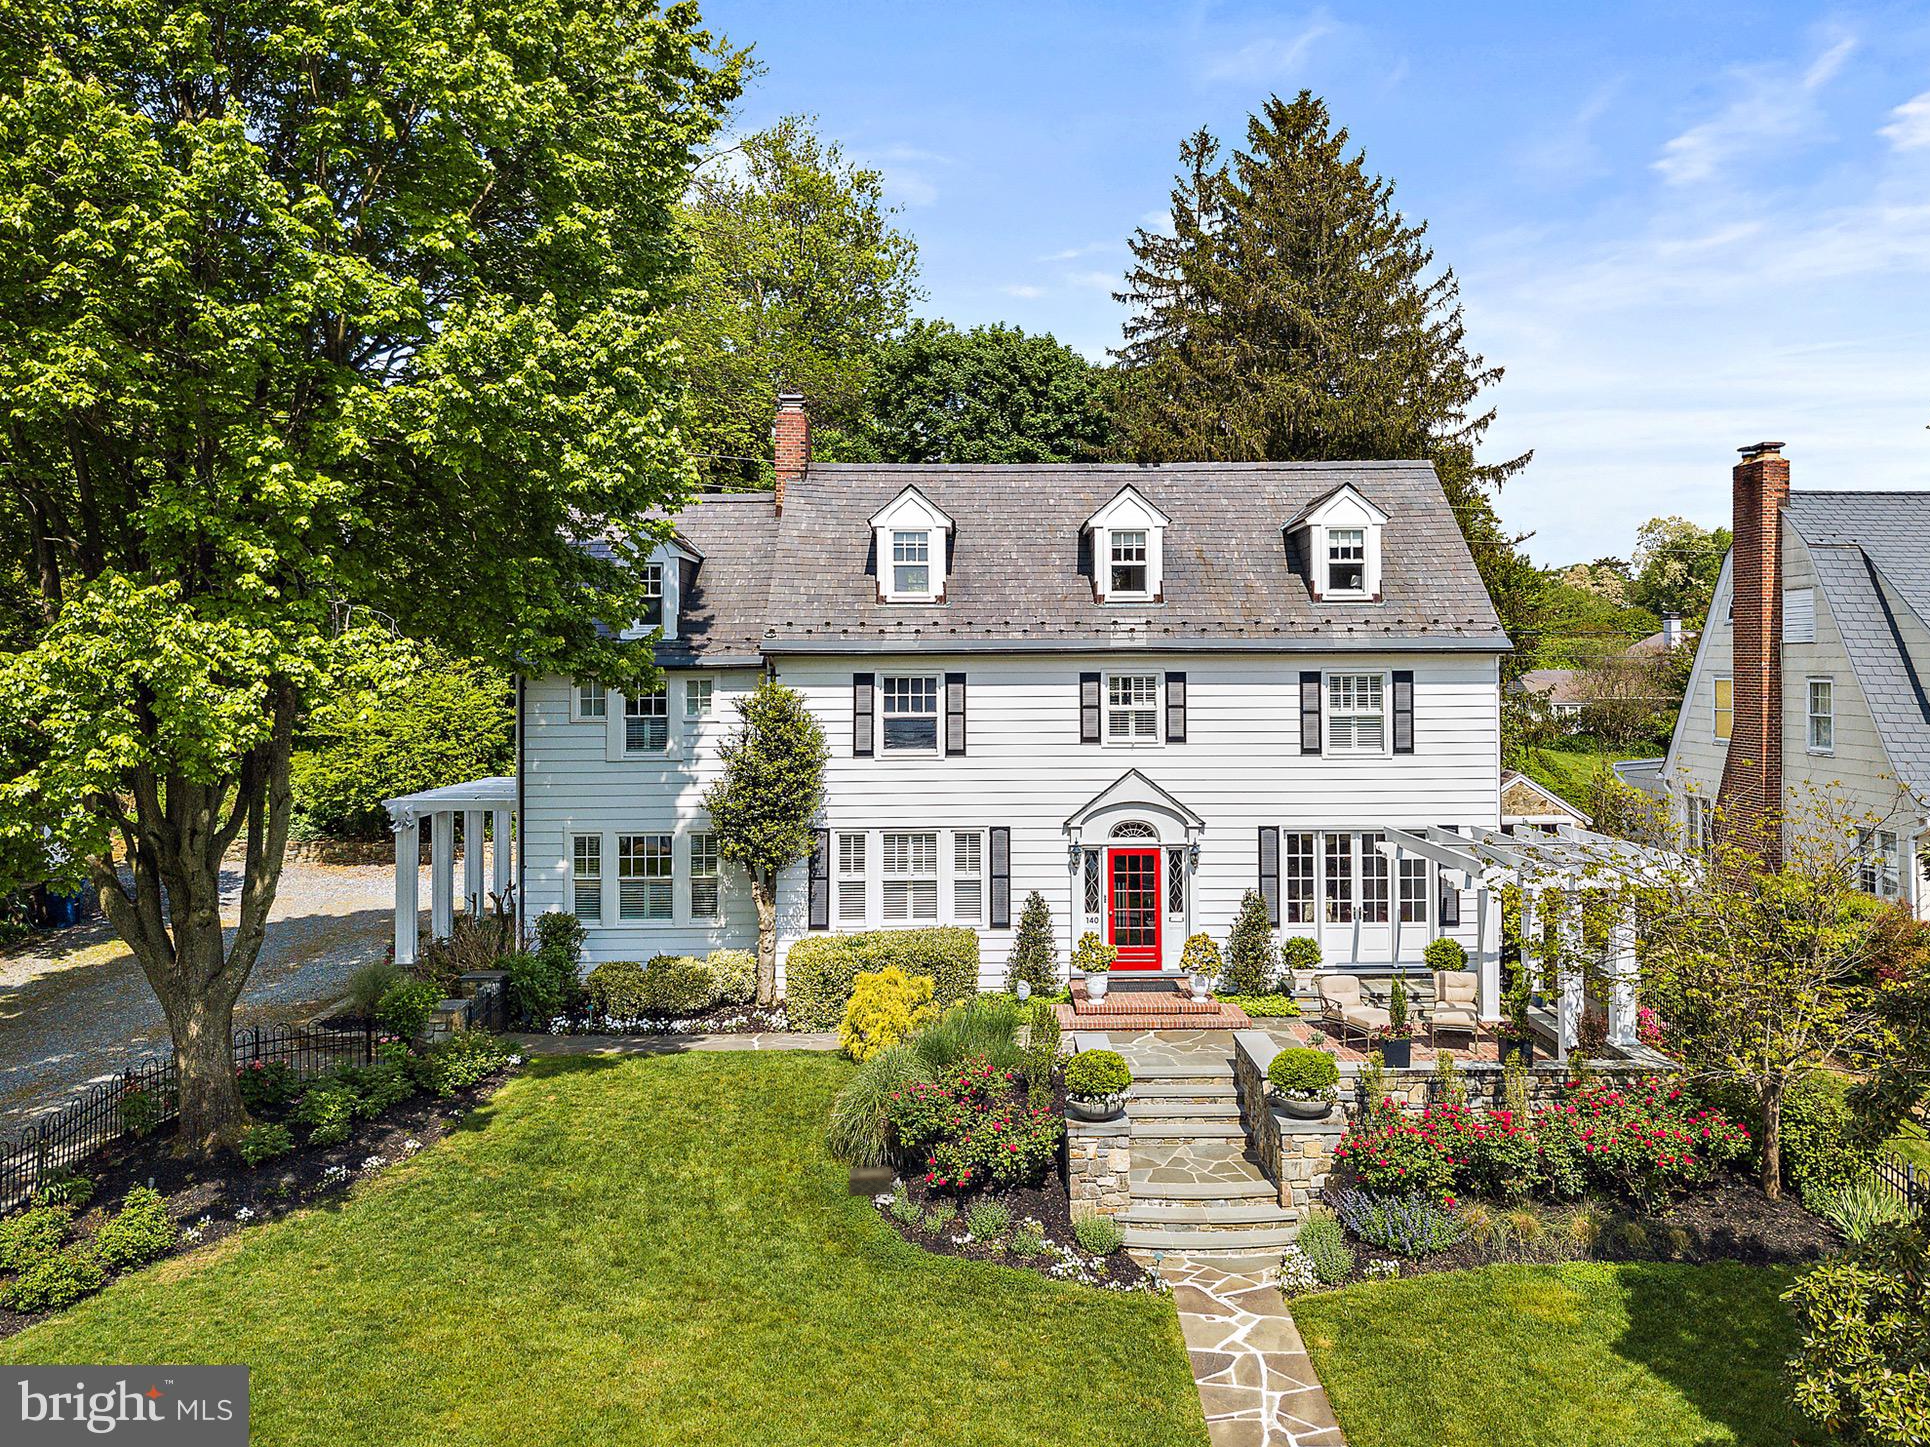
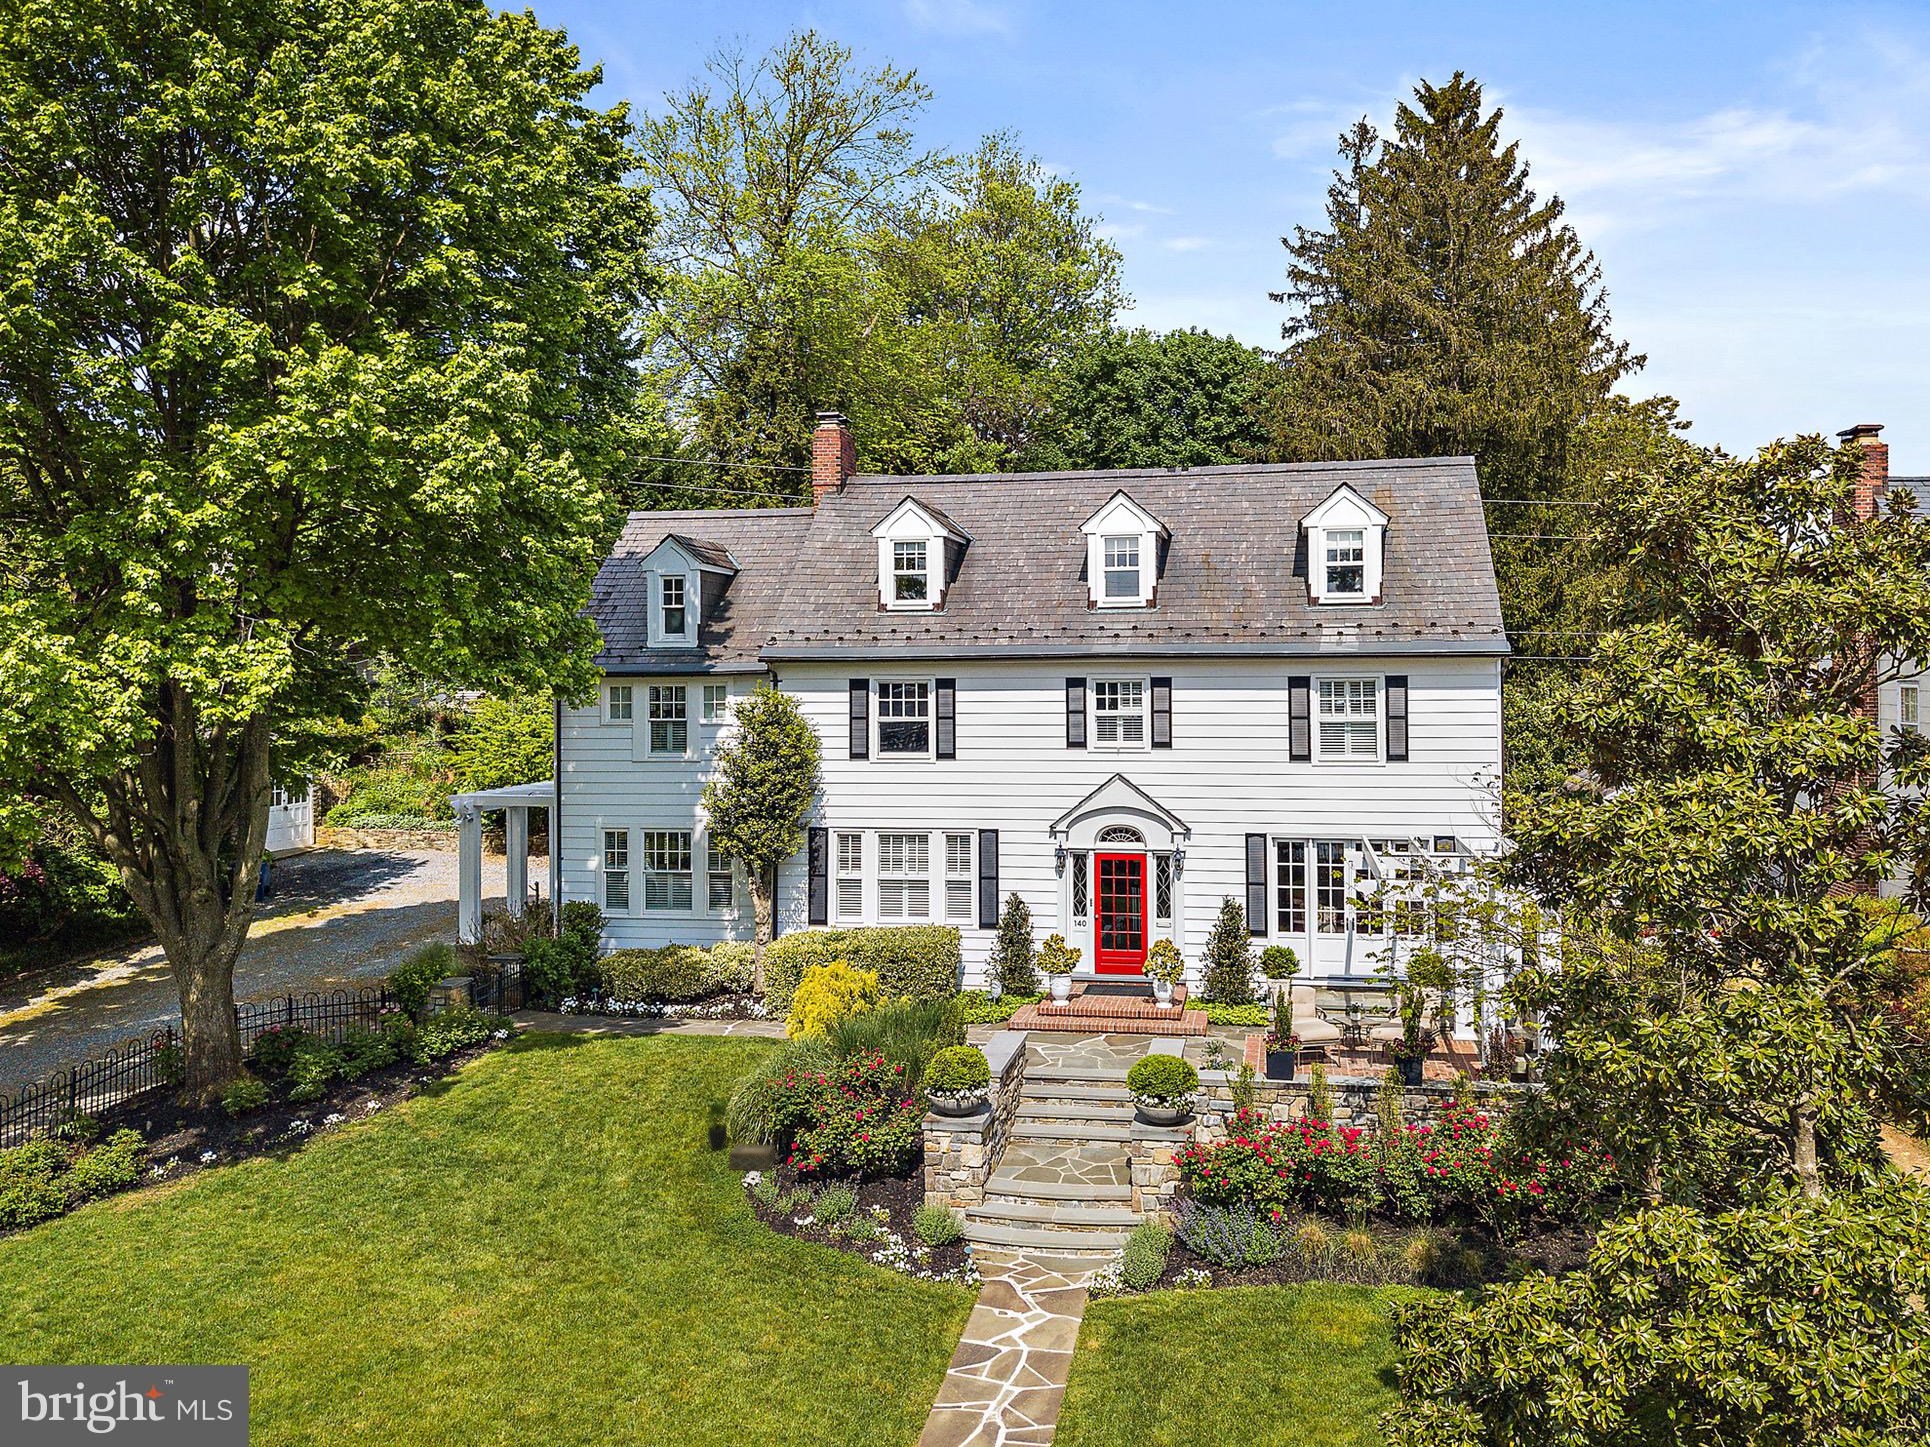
potted plant: none [807,1125,840,1177] -> present [705,1103,732,1150]

